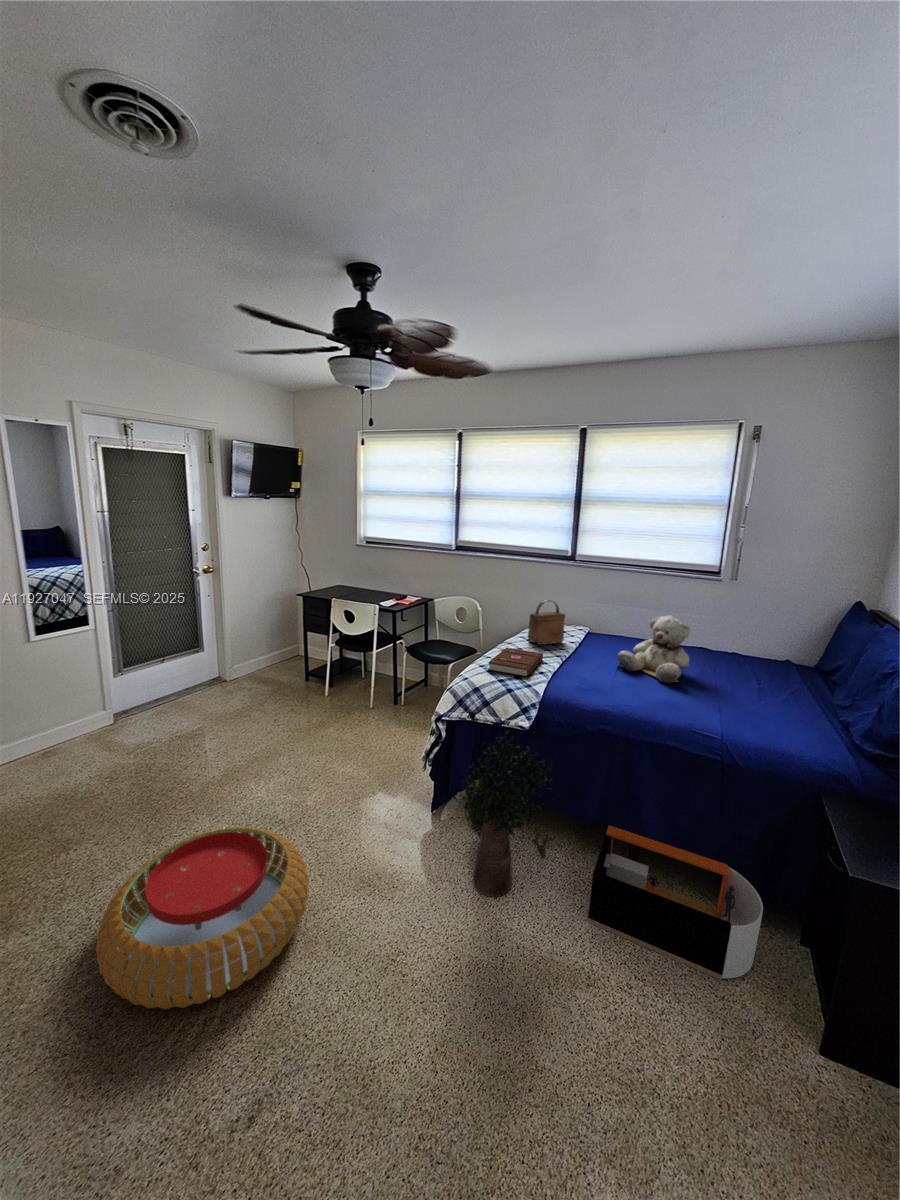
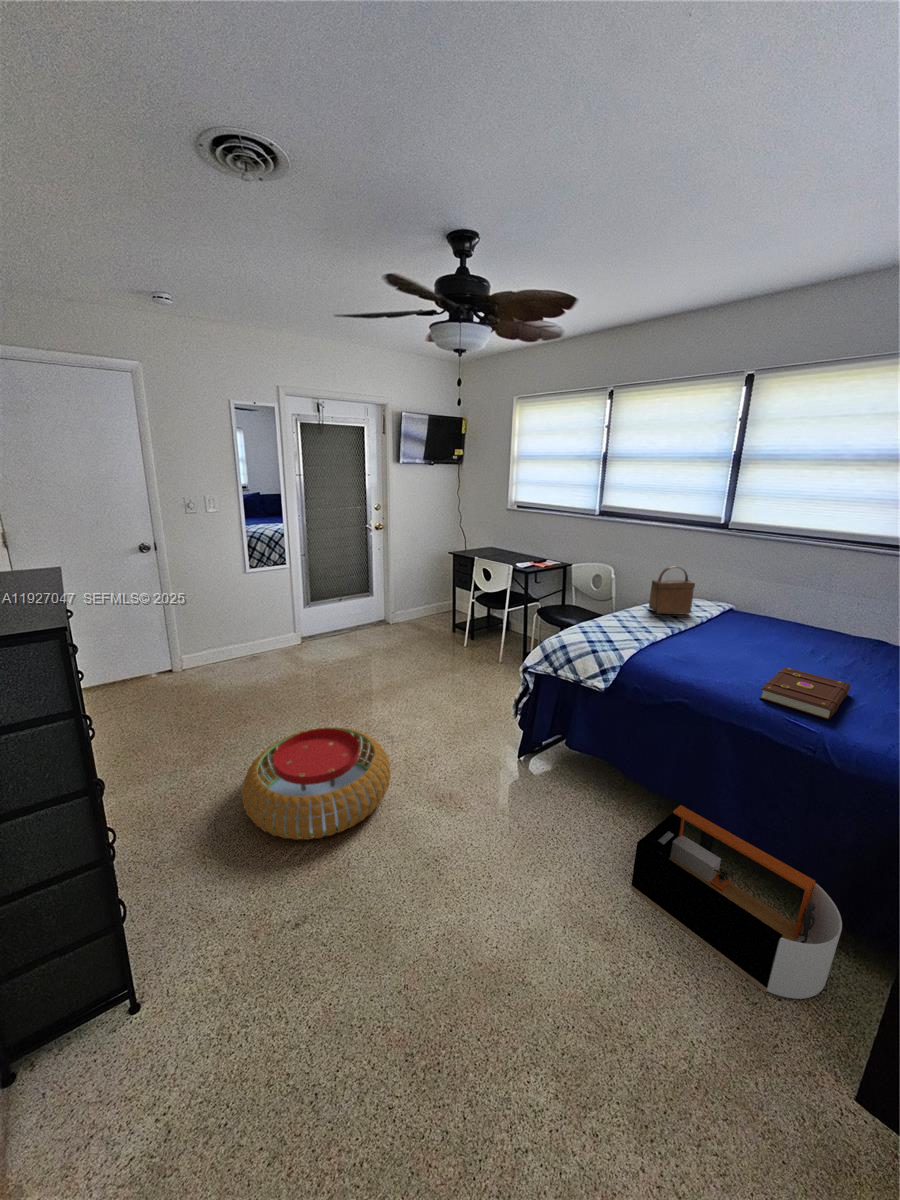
teddy bear: present [618,616,690,683] -> none [743,590,846,669]
book: present [488,648,543,677] -> present [759,667,850,719]
potted plant: present [453,731,553,897] -> none [509,688,620,841]

